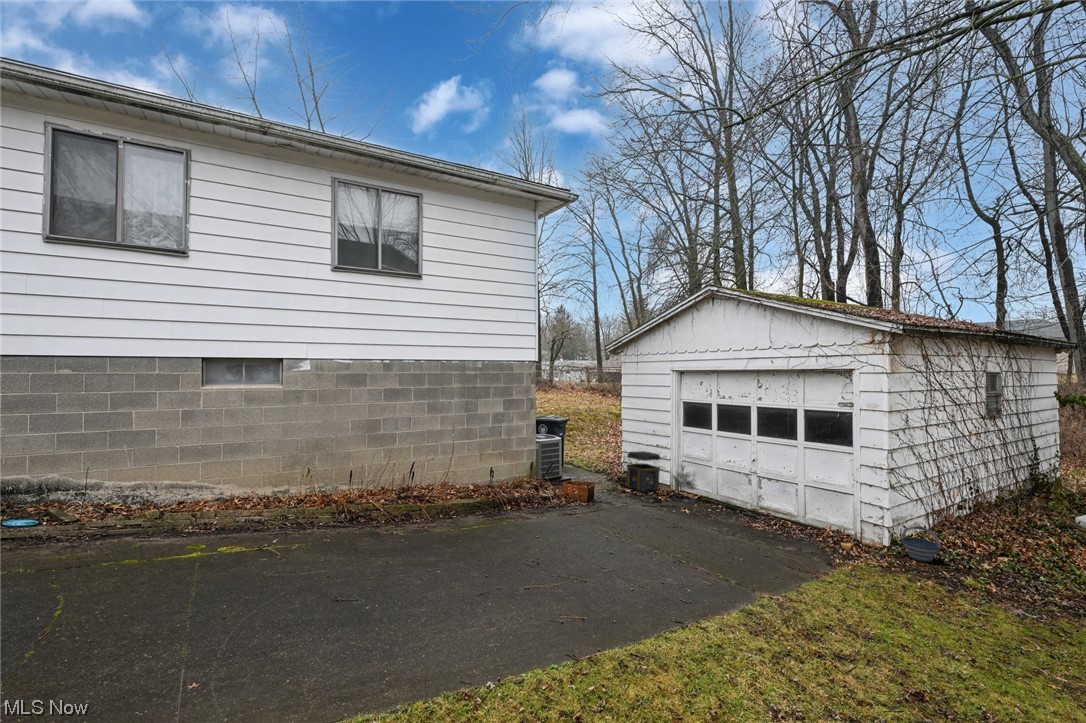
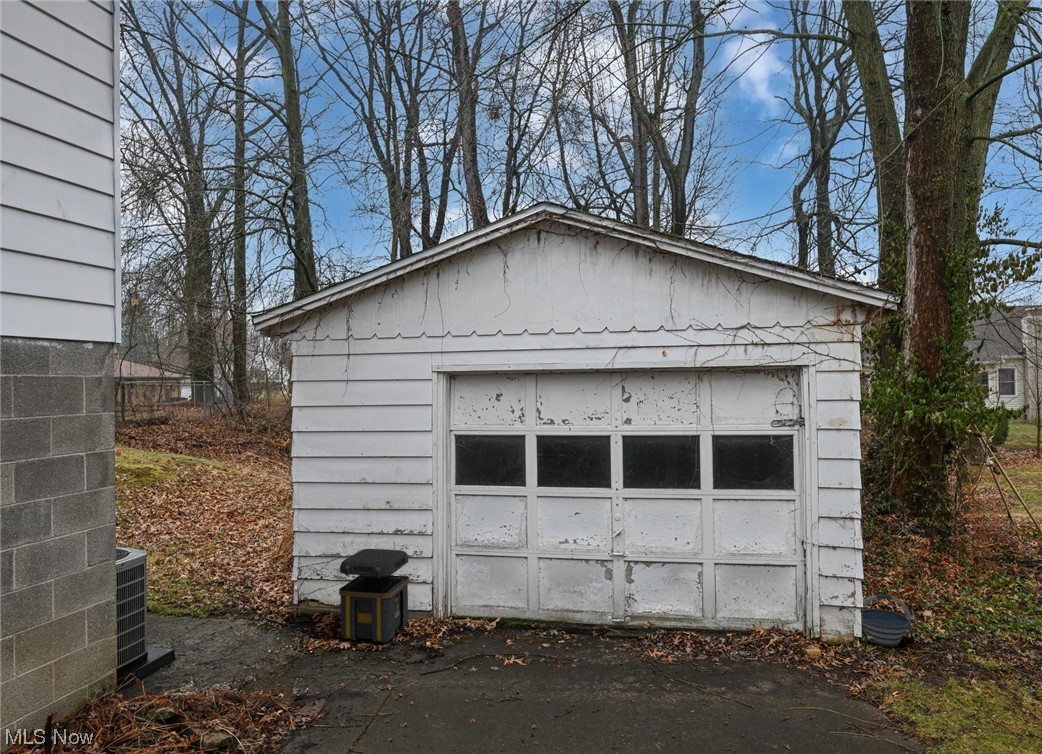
potted tree: present [672,464,696,502] -> none [455,557,504,642]

